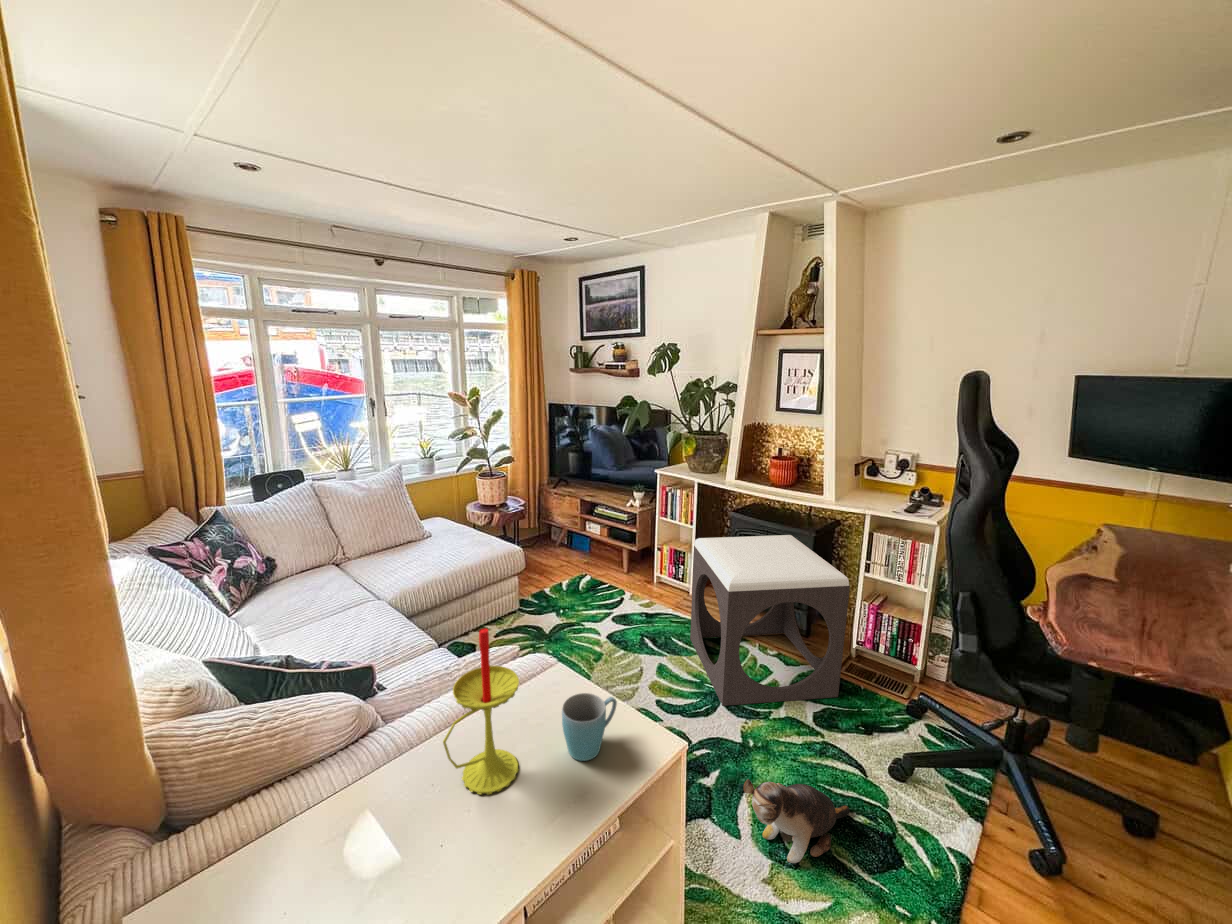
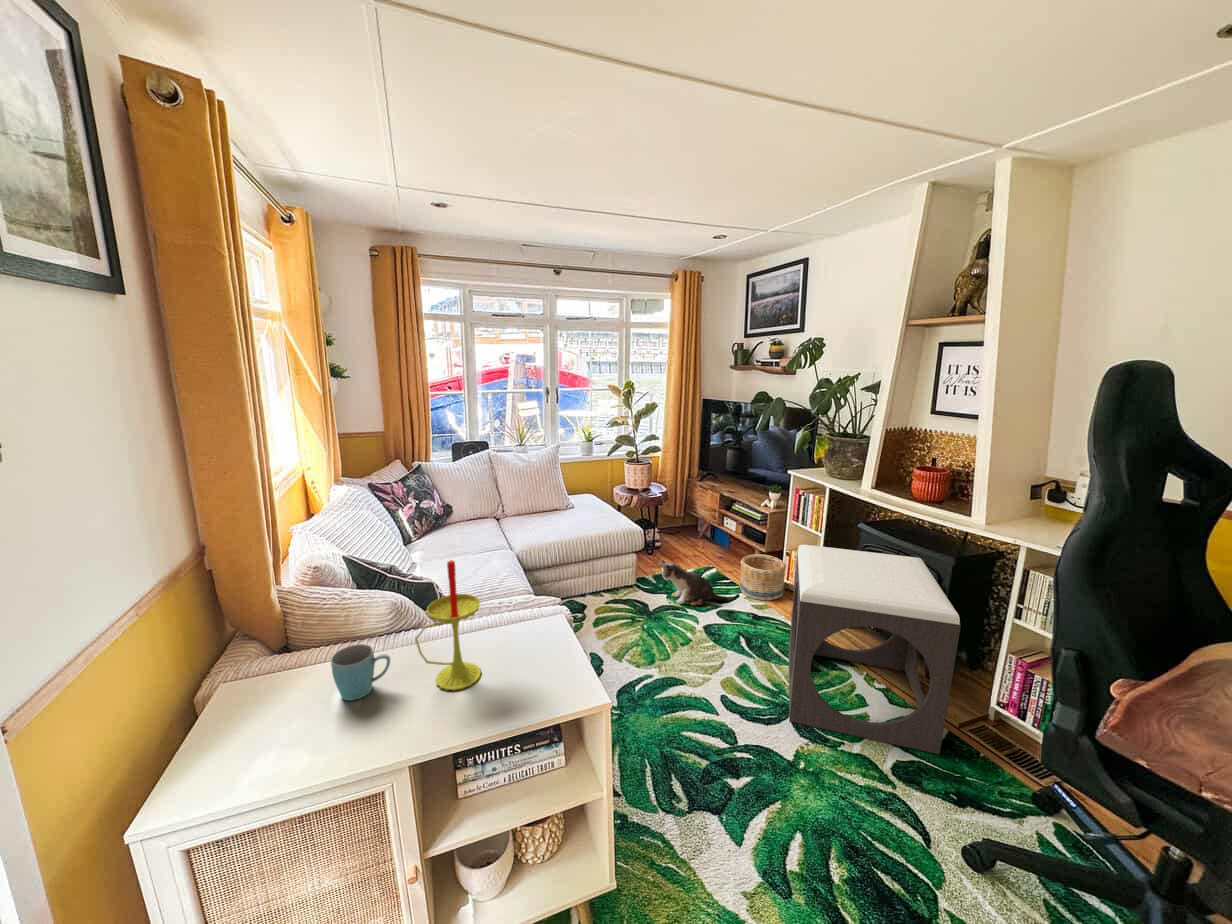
basket: none [621,553,663,597] -> present [740,554,786,600]
mug: present [562,693,617,761] -> present [331,644,390,701]
plush toy: present [744,779,850,863] -> present [658,560,727,606]

